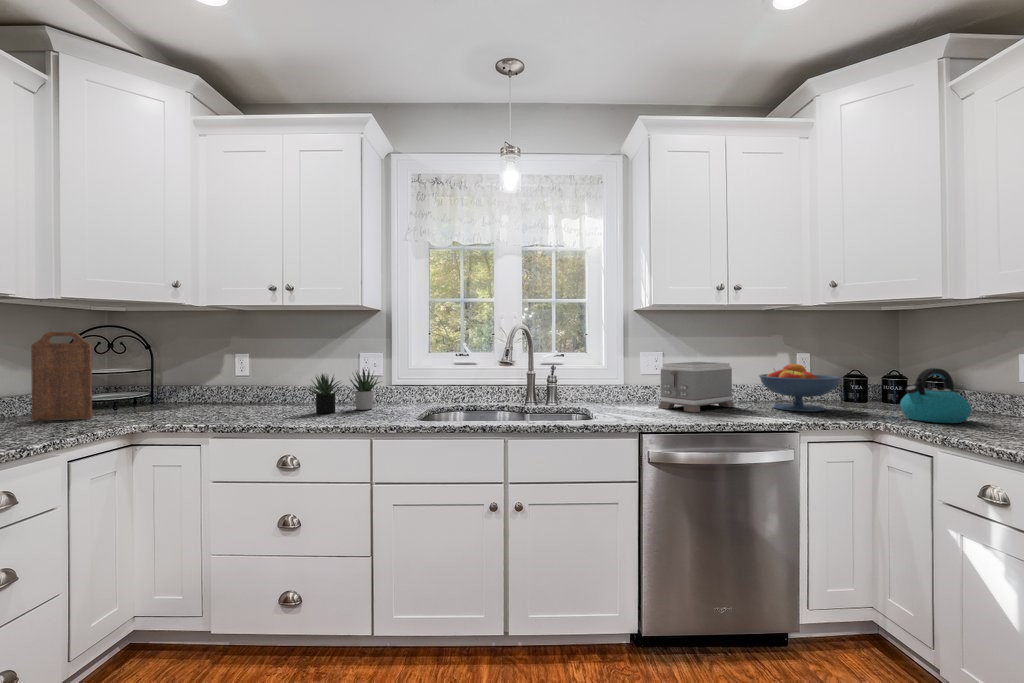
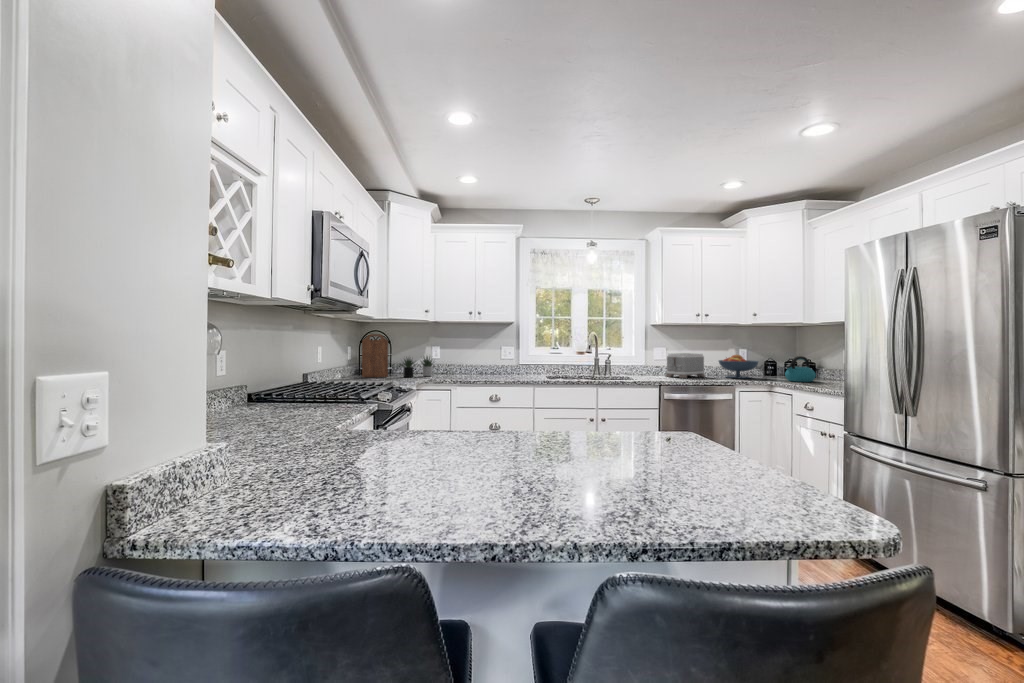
succulent plant: present [306,369,380,414] -> present [400,356,433,377]

